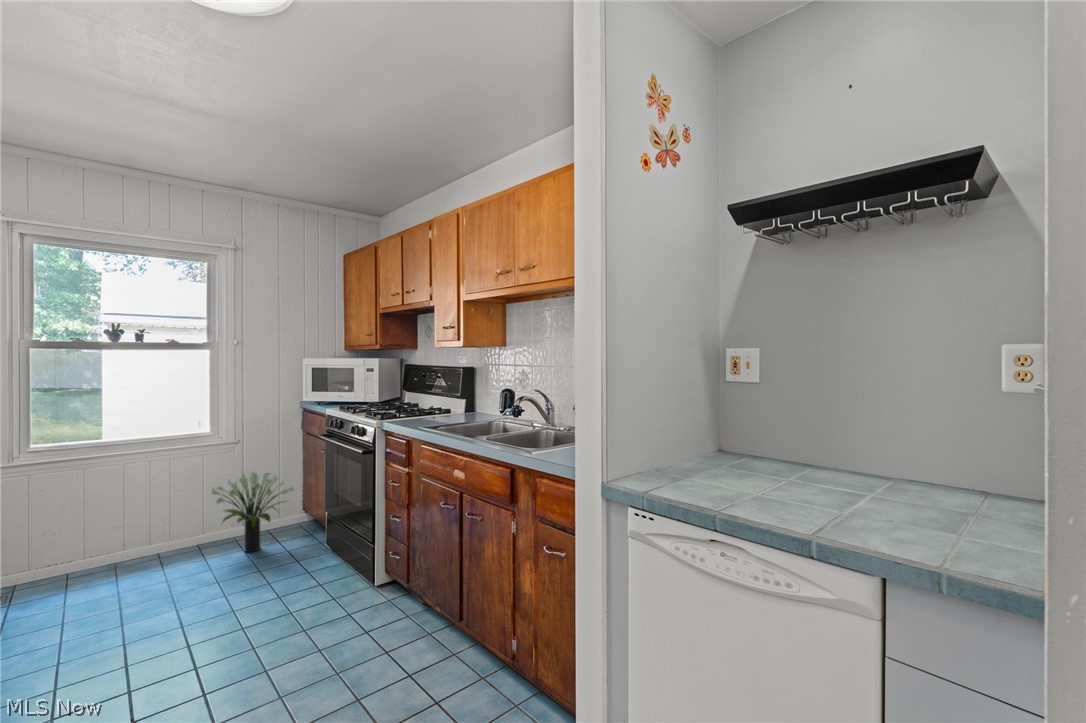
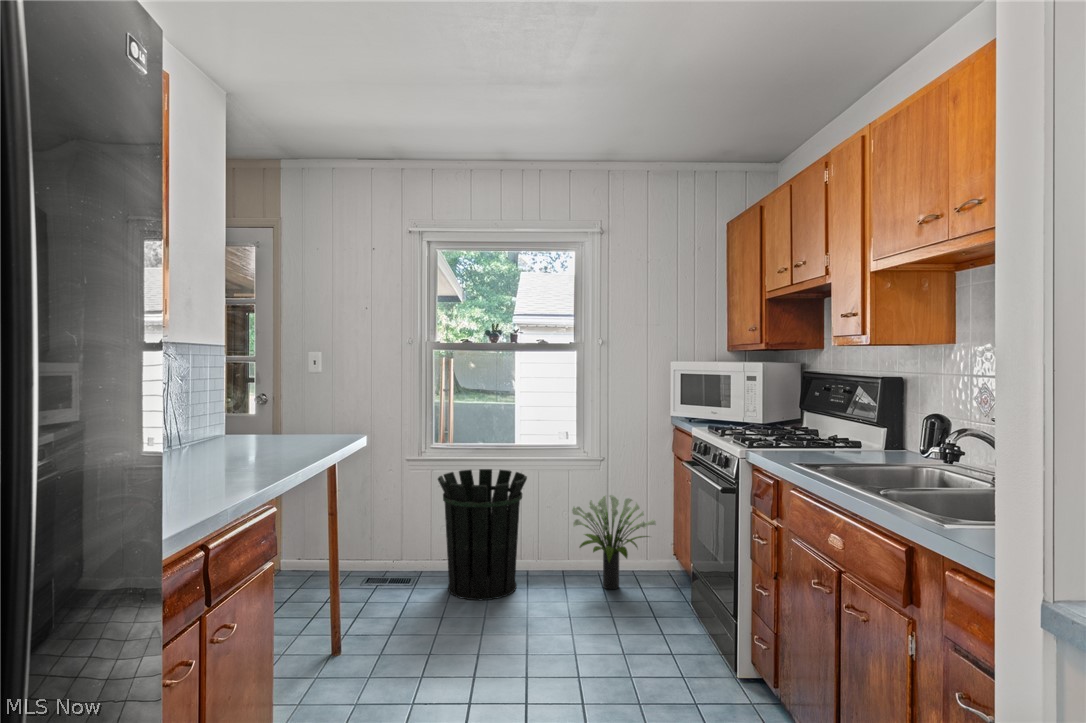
waste bin: none [46,464,164,599] -> present [438,469,527,600]

